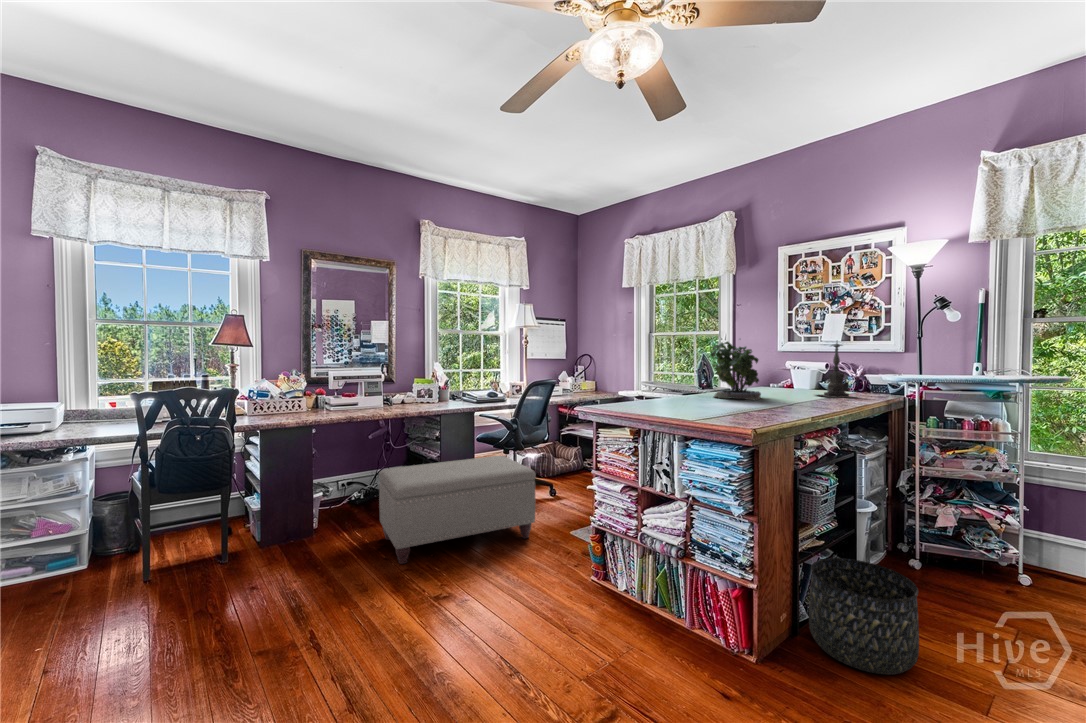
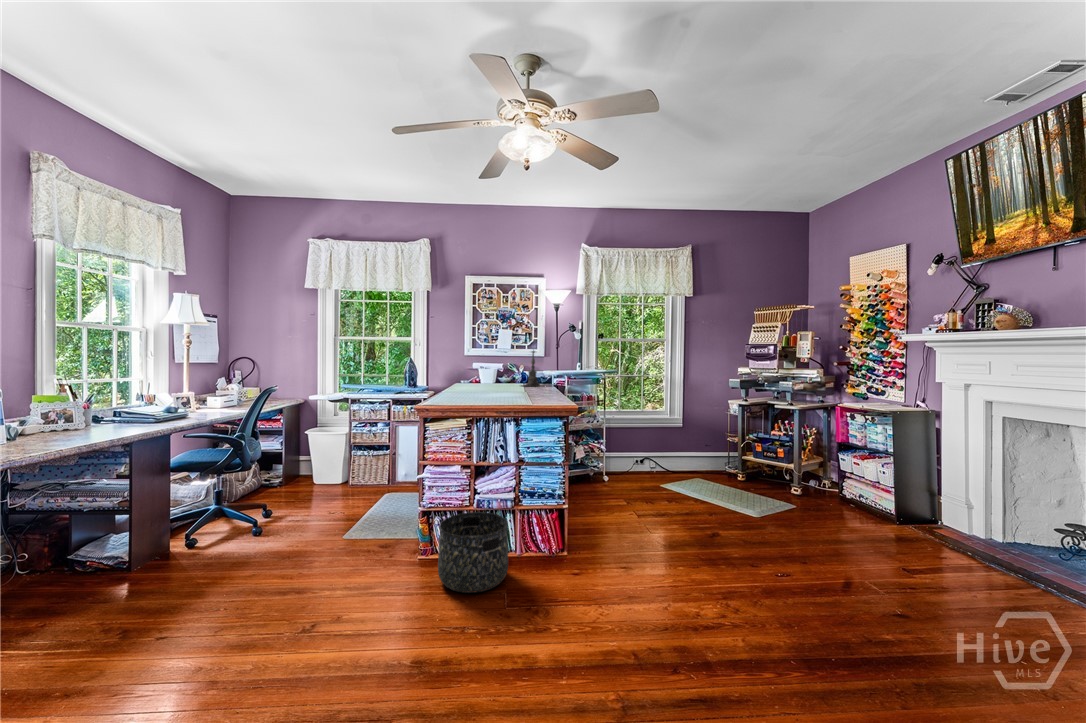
potted plant: present [711,342,761,400] -> none [462,345,504,391]
ottoman: present [379,456,536,564] -> none [81,475,317,634]
basket: present [809,558,919,674] -> present [438,512,508,593]

